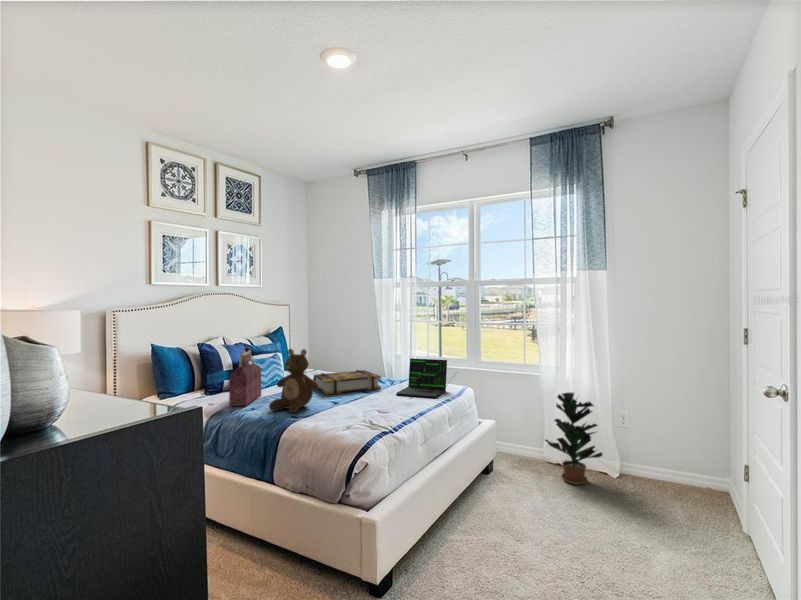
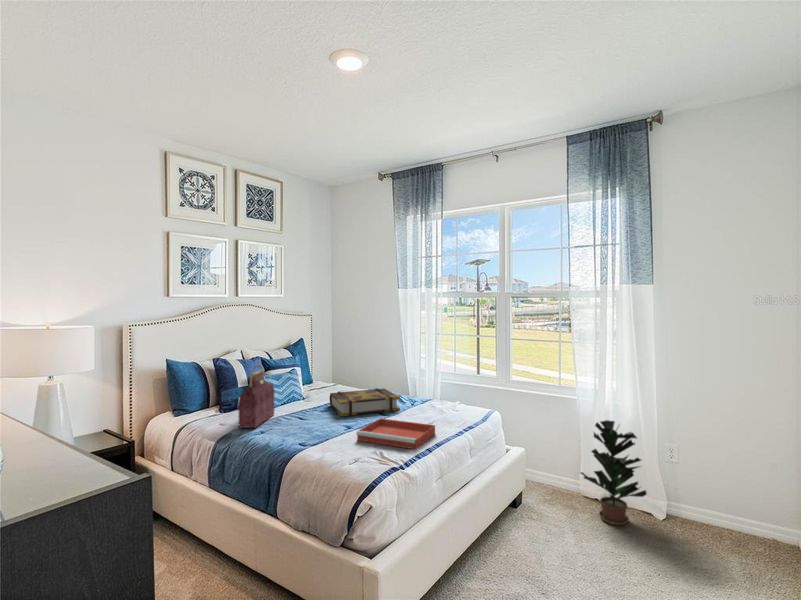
teddy bear: present [269,349,319,413] -> none [277,369,329,439]
laptop: present [396,358,457,398] -> none [414,379,481,425]
tray: none [345,394,418,417] -> present [356,419,435,449]

